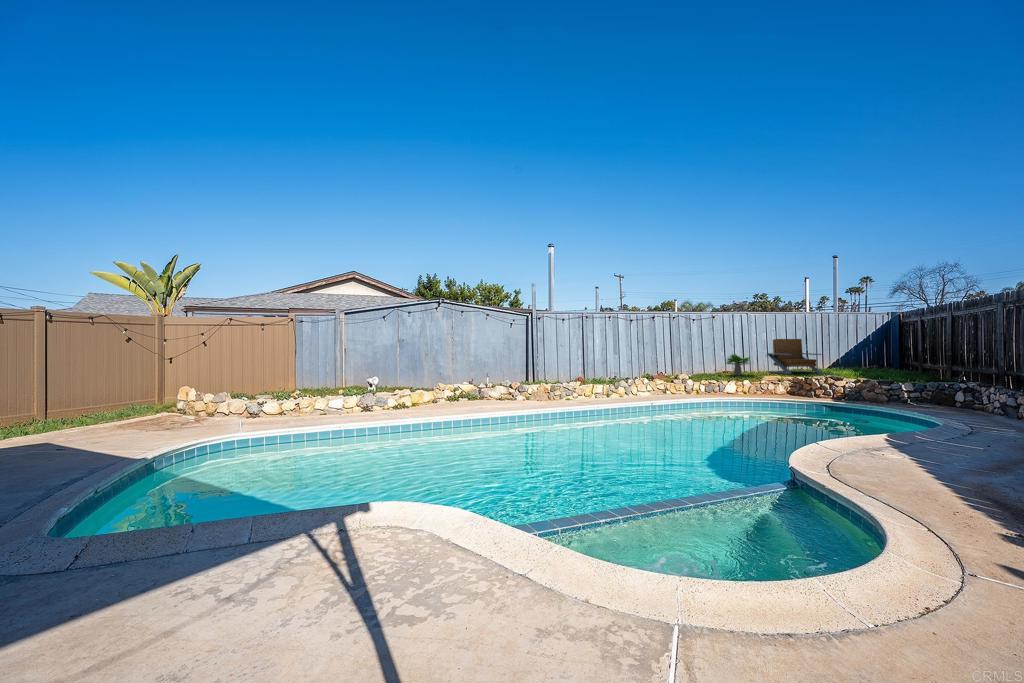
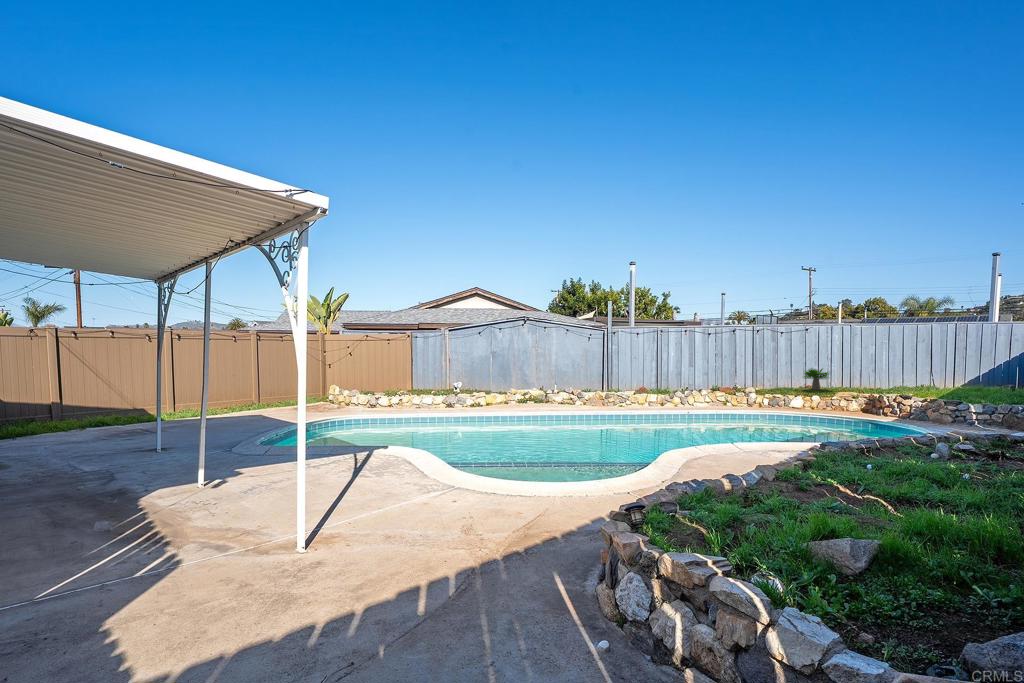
lounge chair: present [767,339,822,374] -> none [855,354,916,391]

